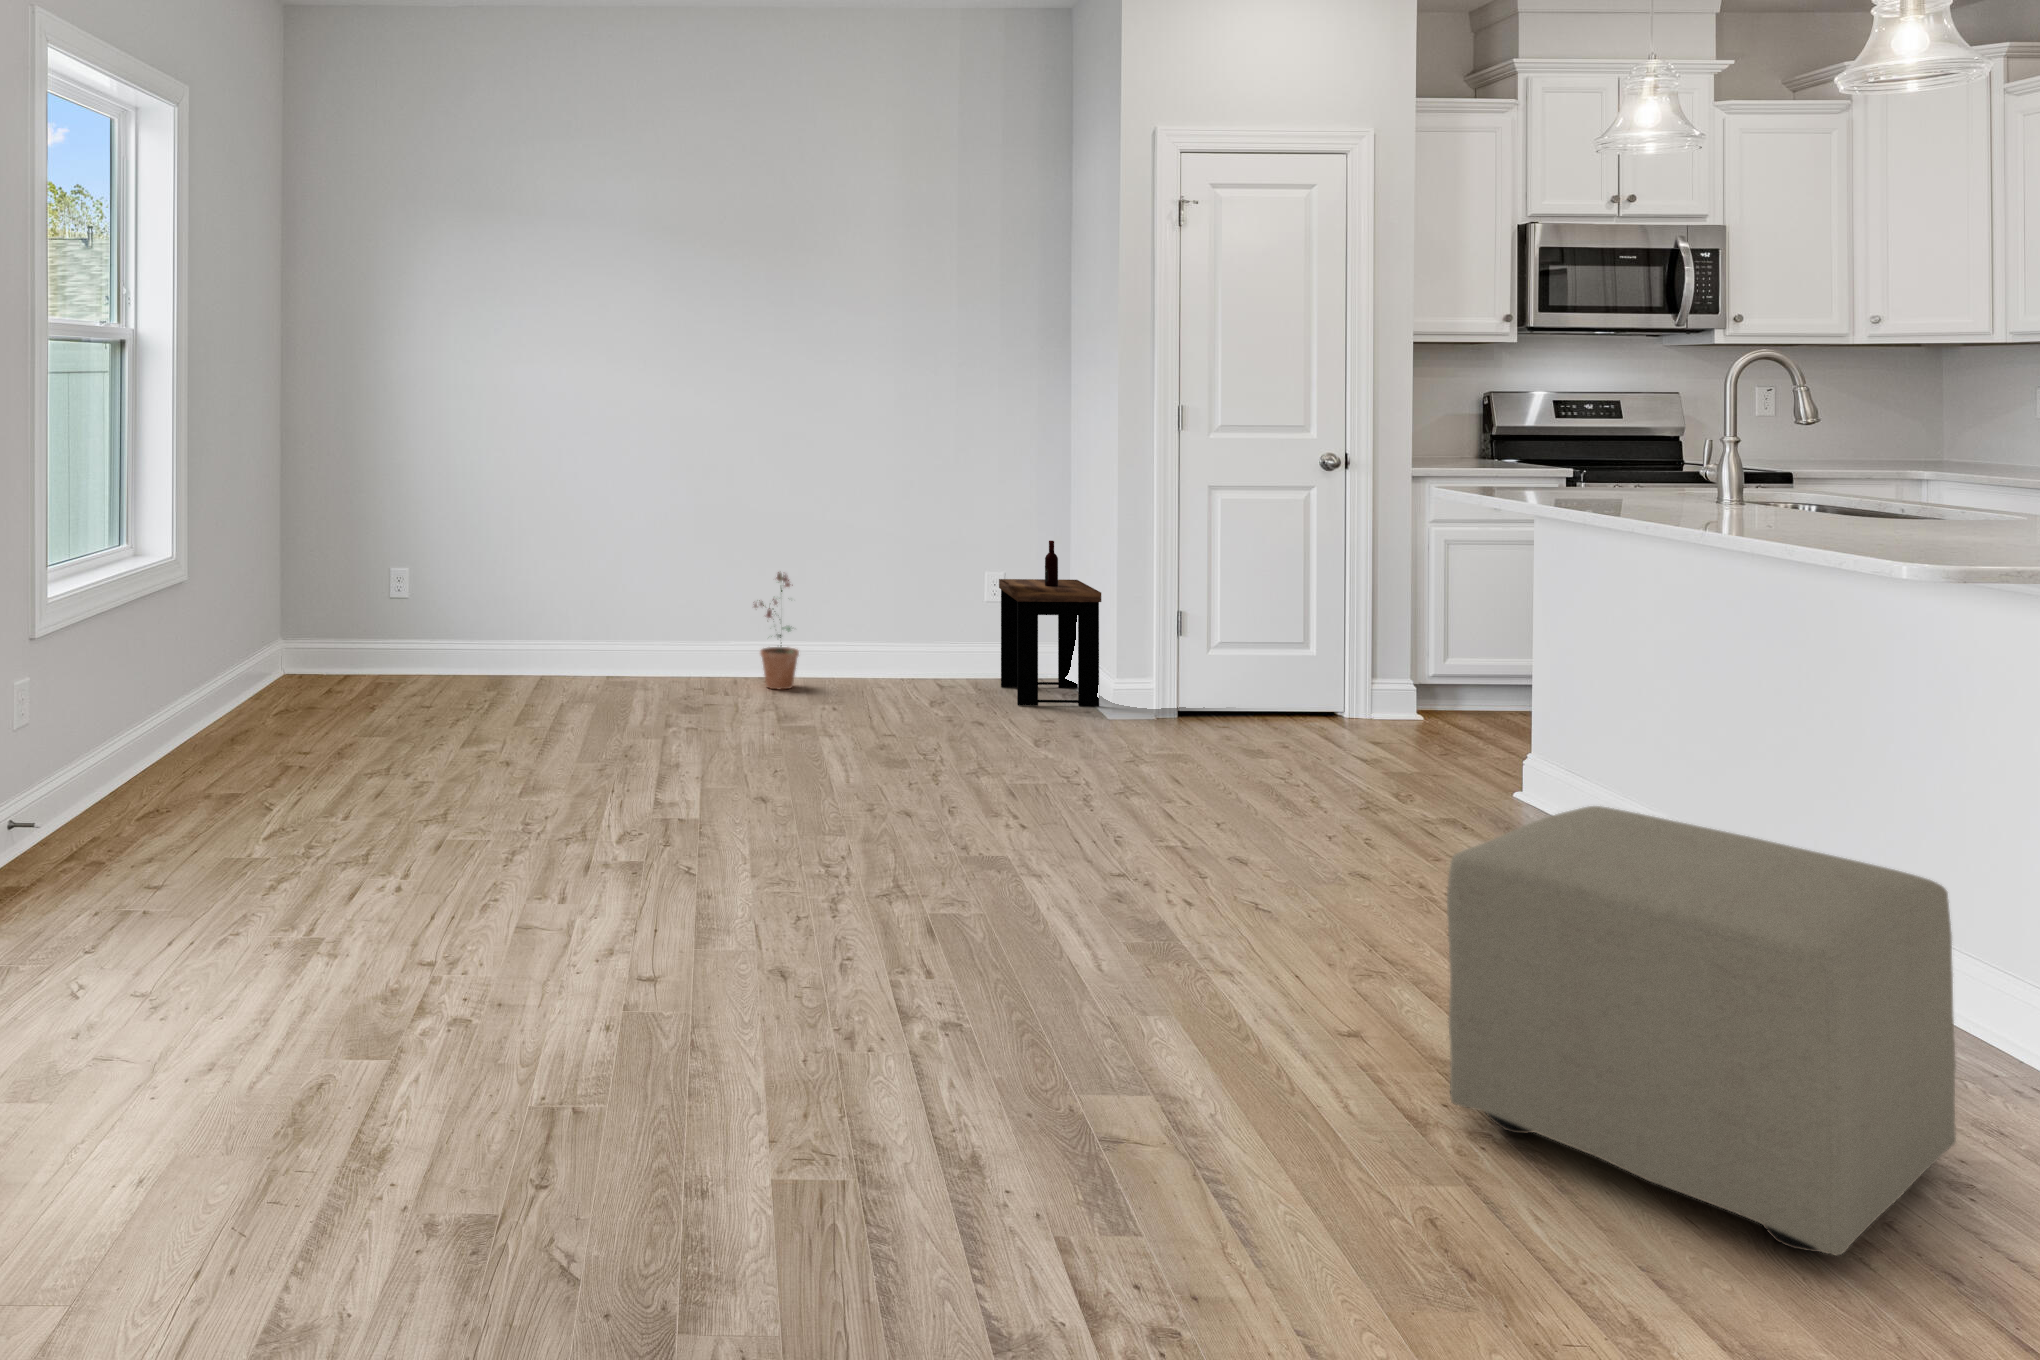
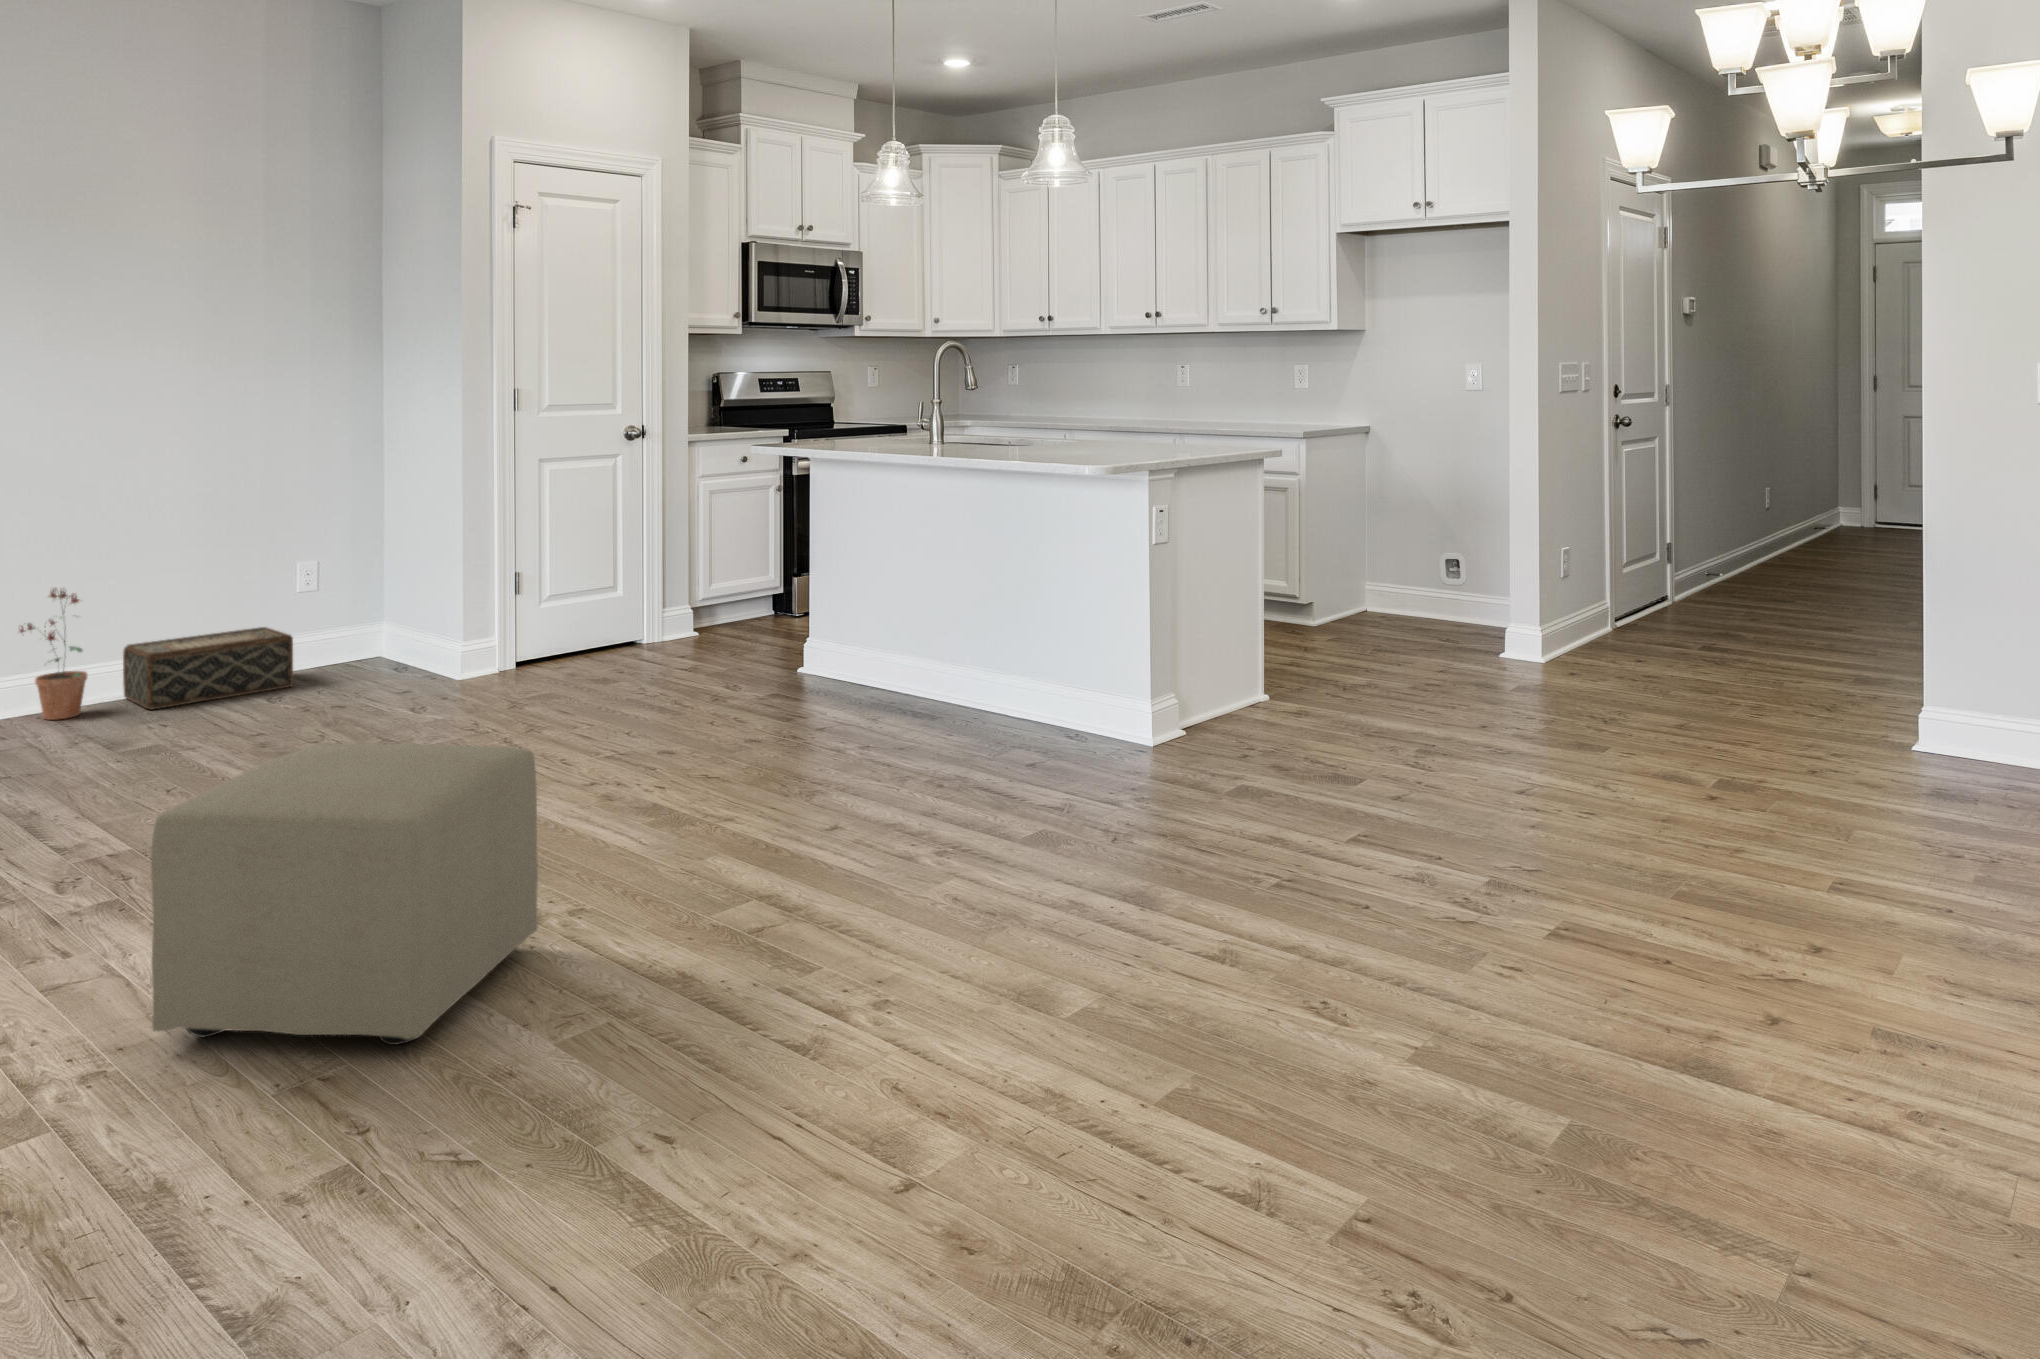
side table: present [999,541,1101,706] -> none [314,523,434,685]
woven basket: none [835,631,968,696] -> present [123,627,293,709]
ottoman: present [1447,806,1956,1255] -> present [151,743,538,1045]

